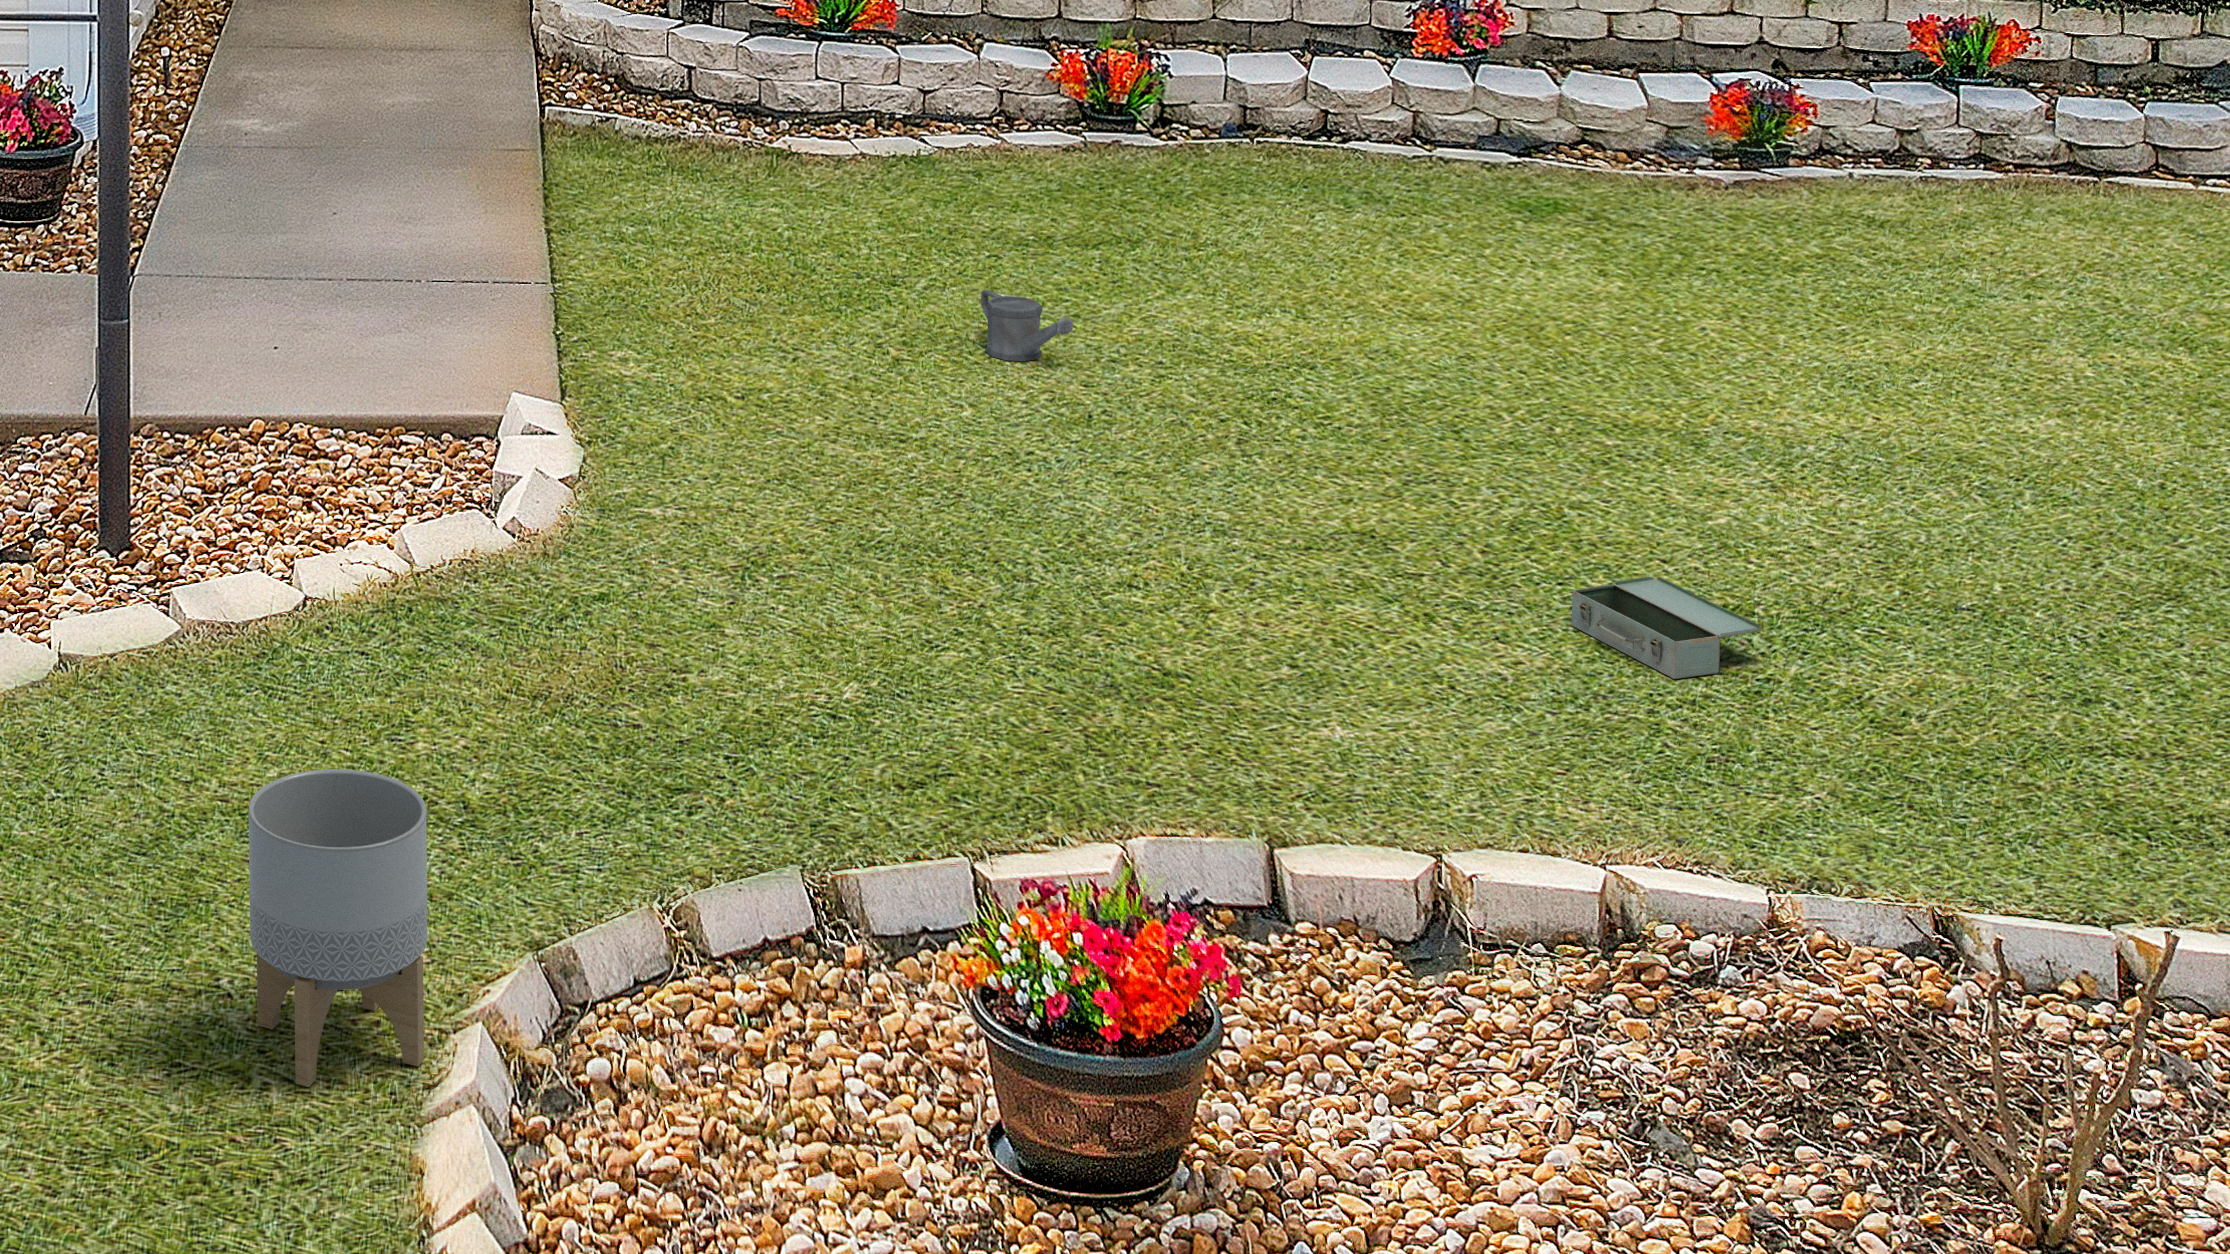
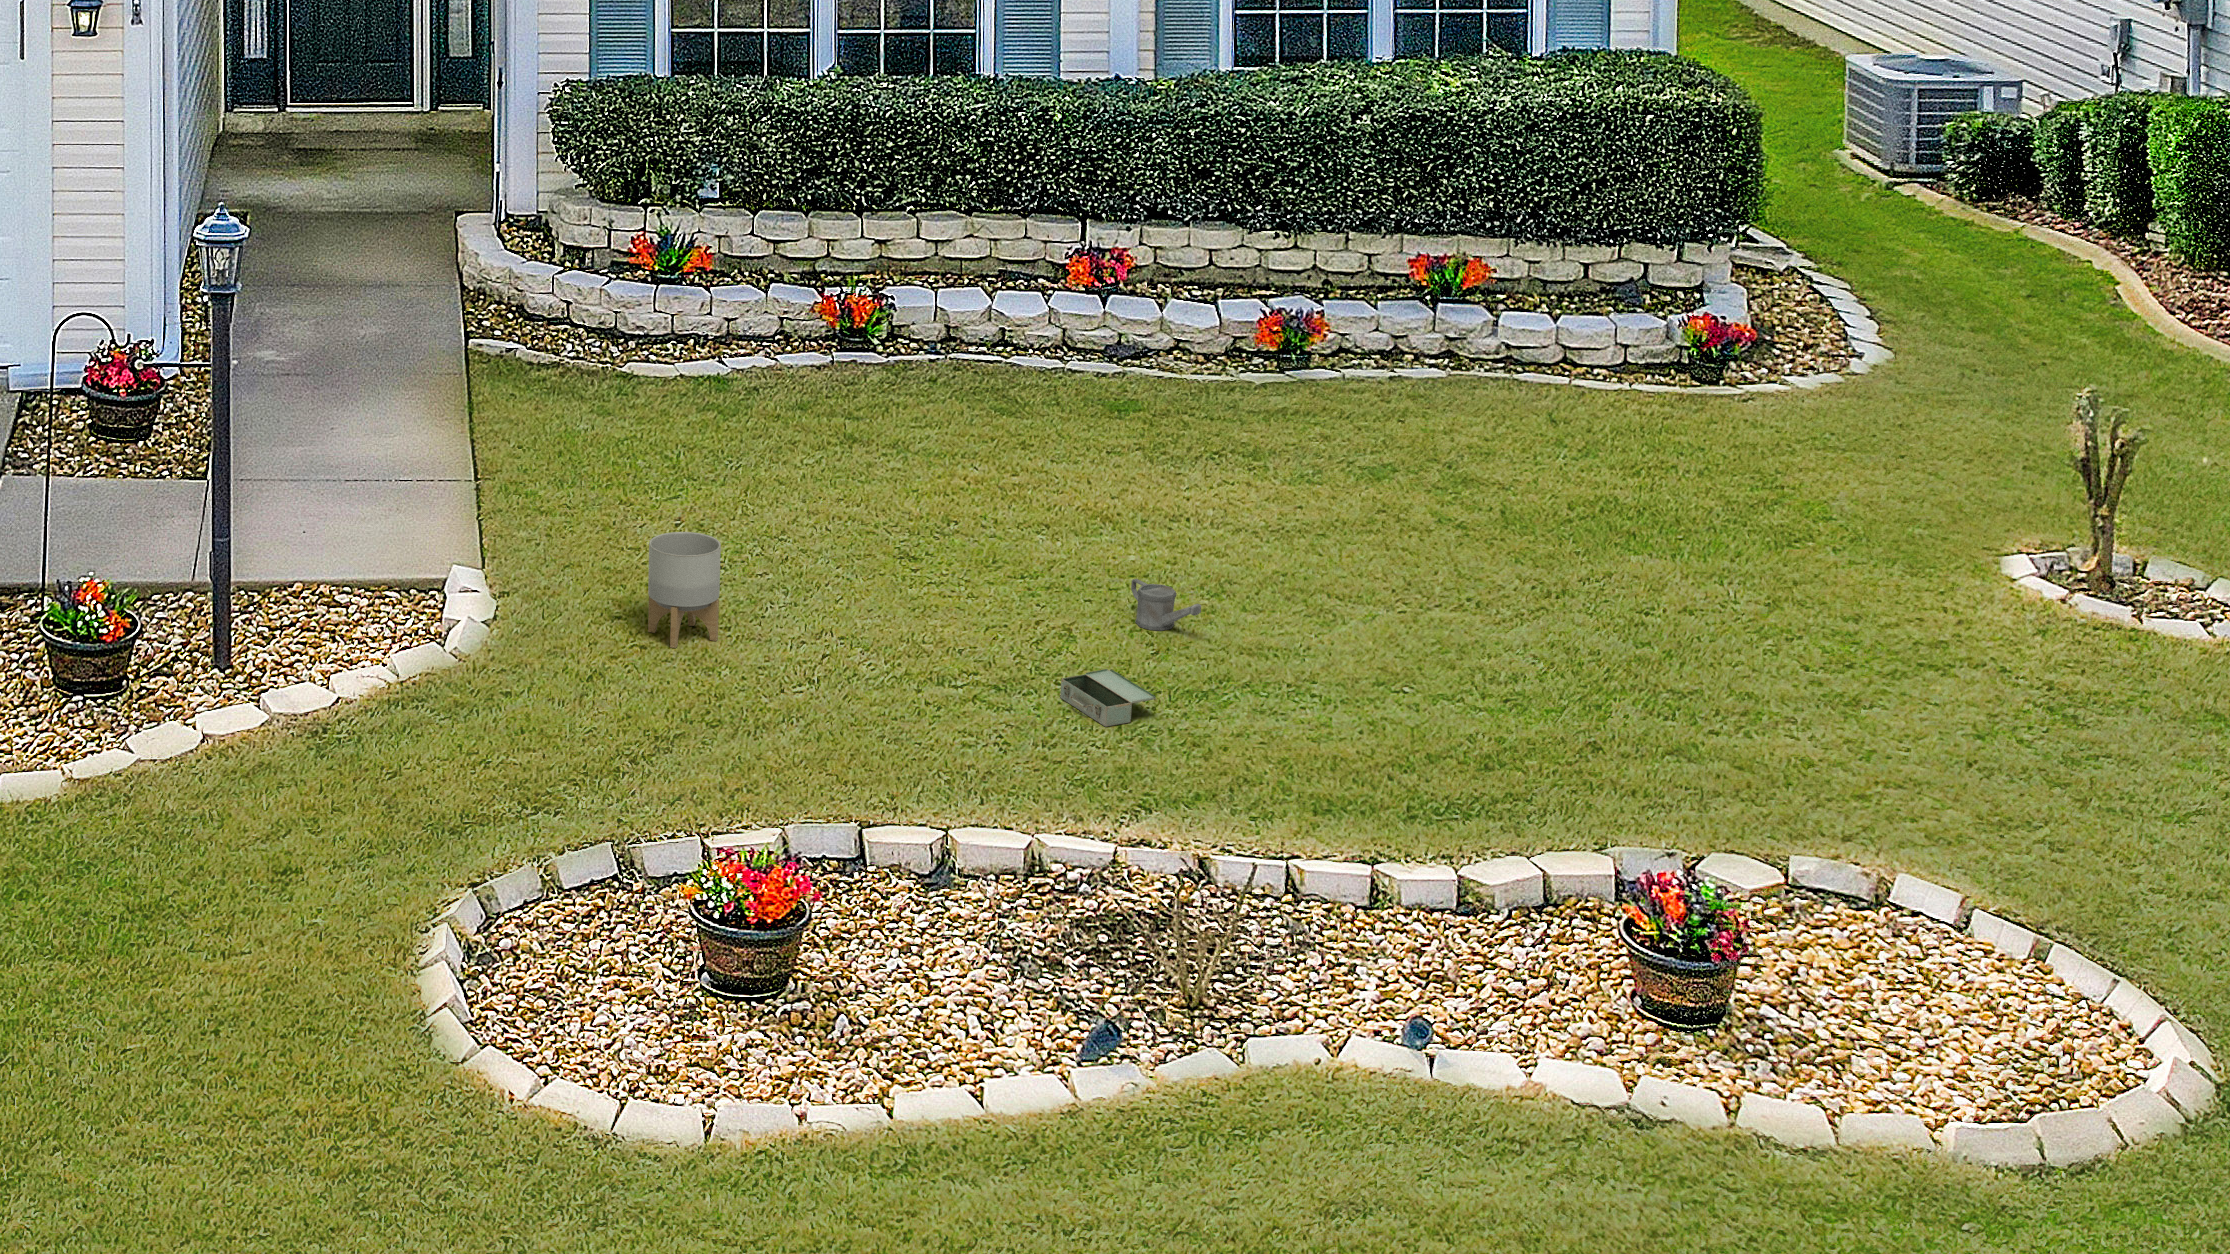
watering can: present [981,290,1073,361] -> present [1131,579,1201,631]
planter: present [249,769,427,1087] -> present [648,532,721,648]

